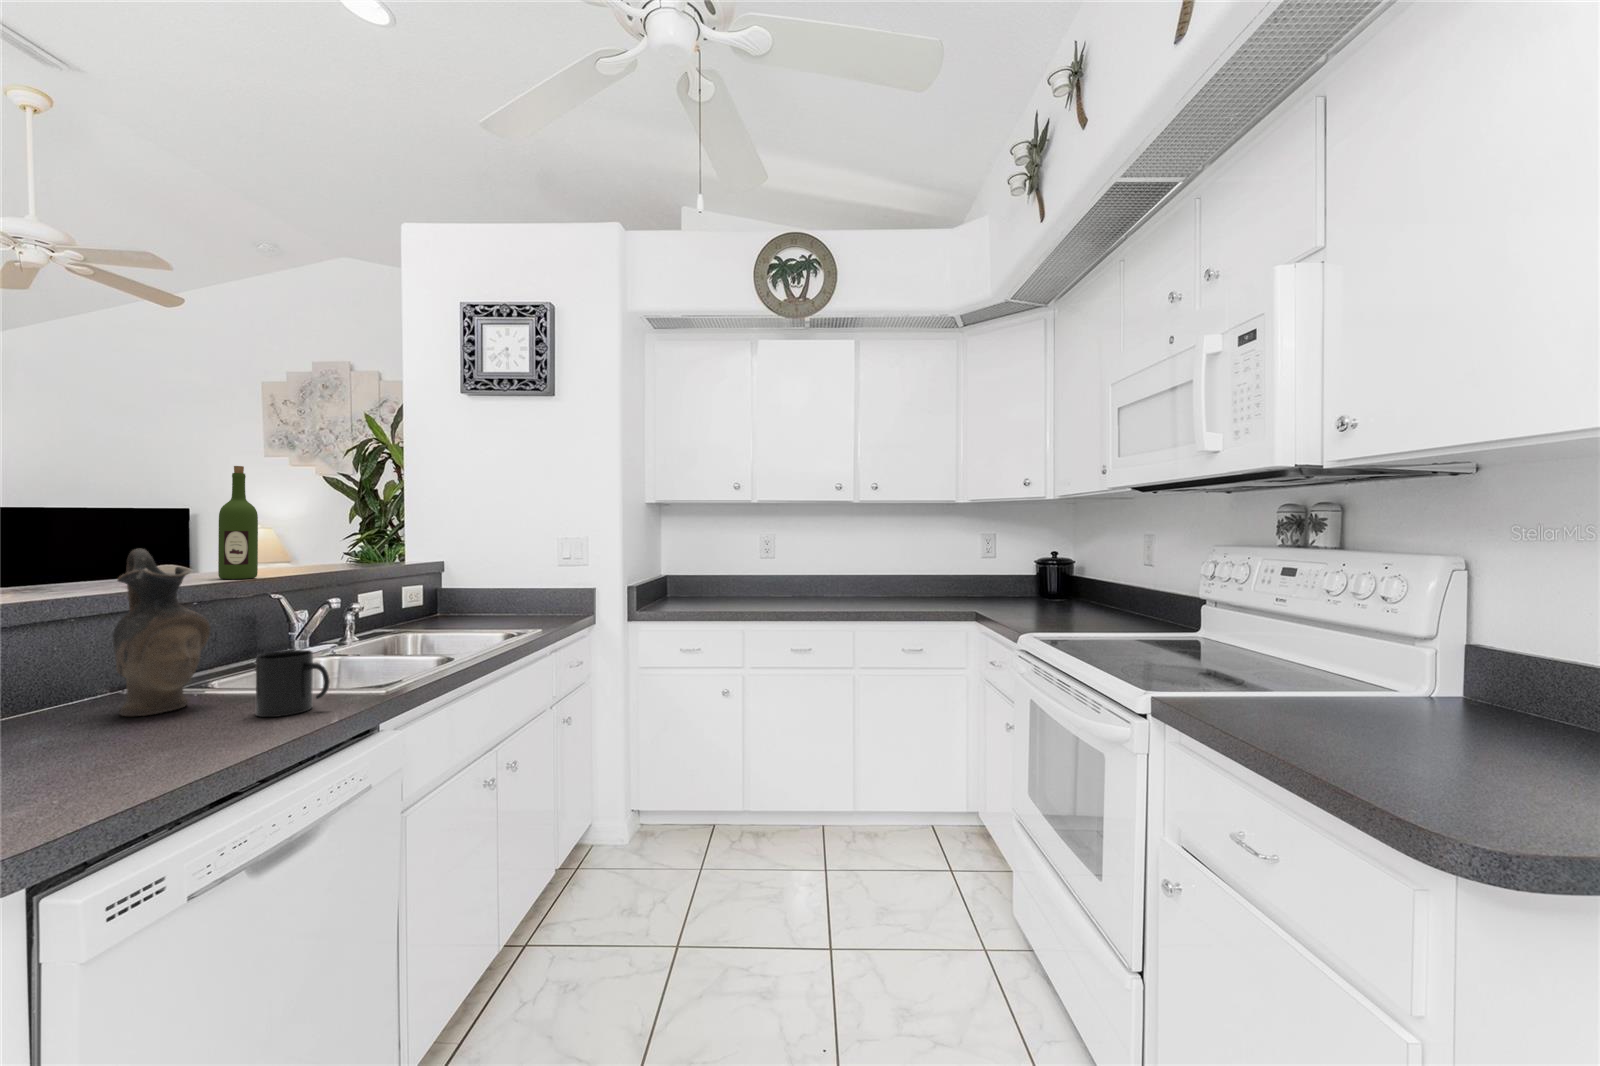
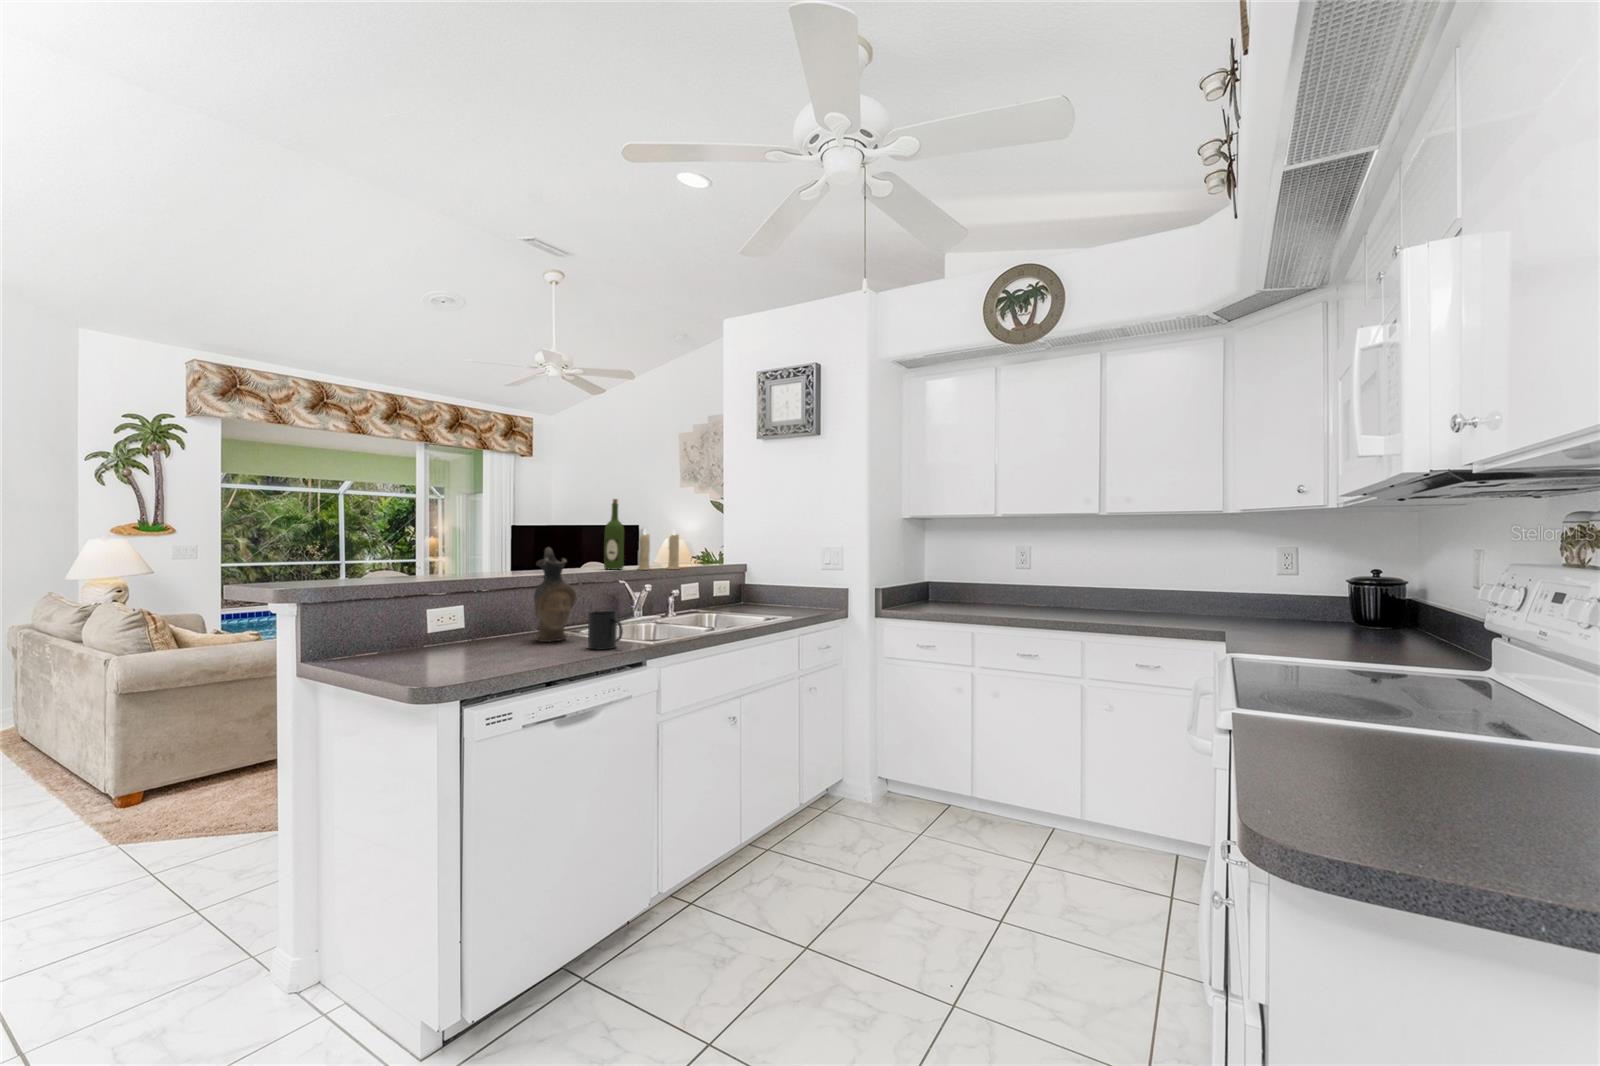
candle: none [281,511,357,577] -> present [638,530,679,570]

